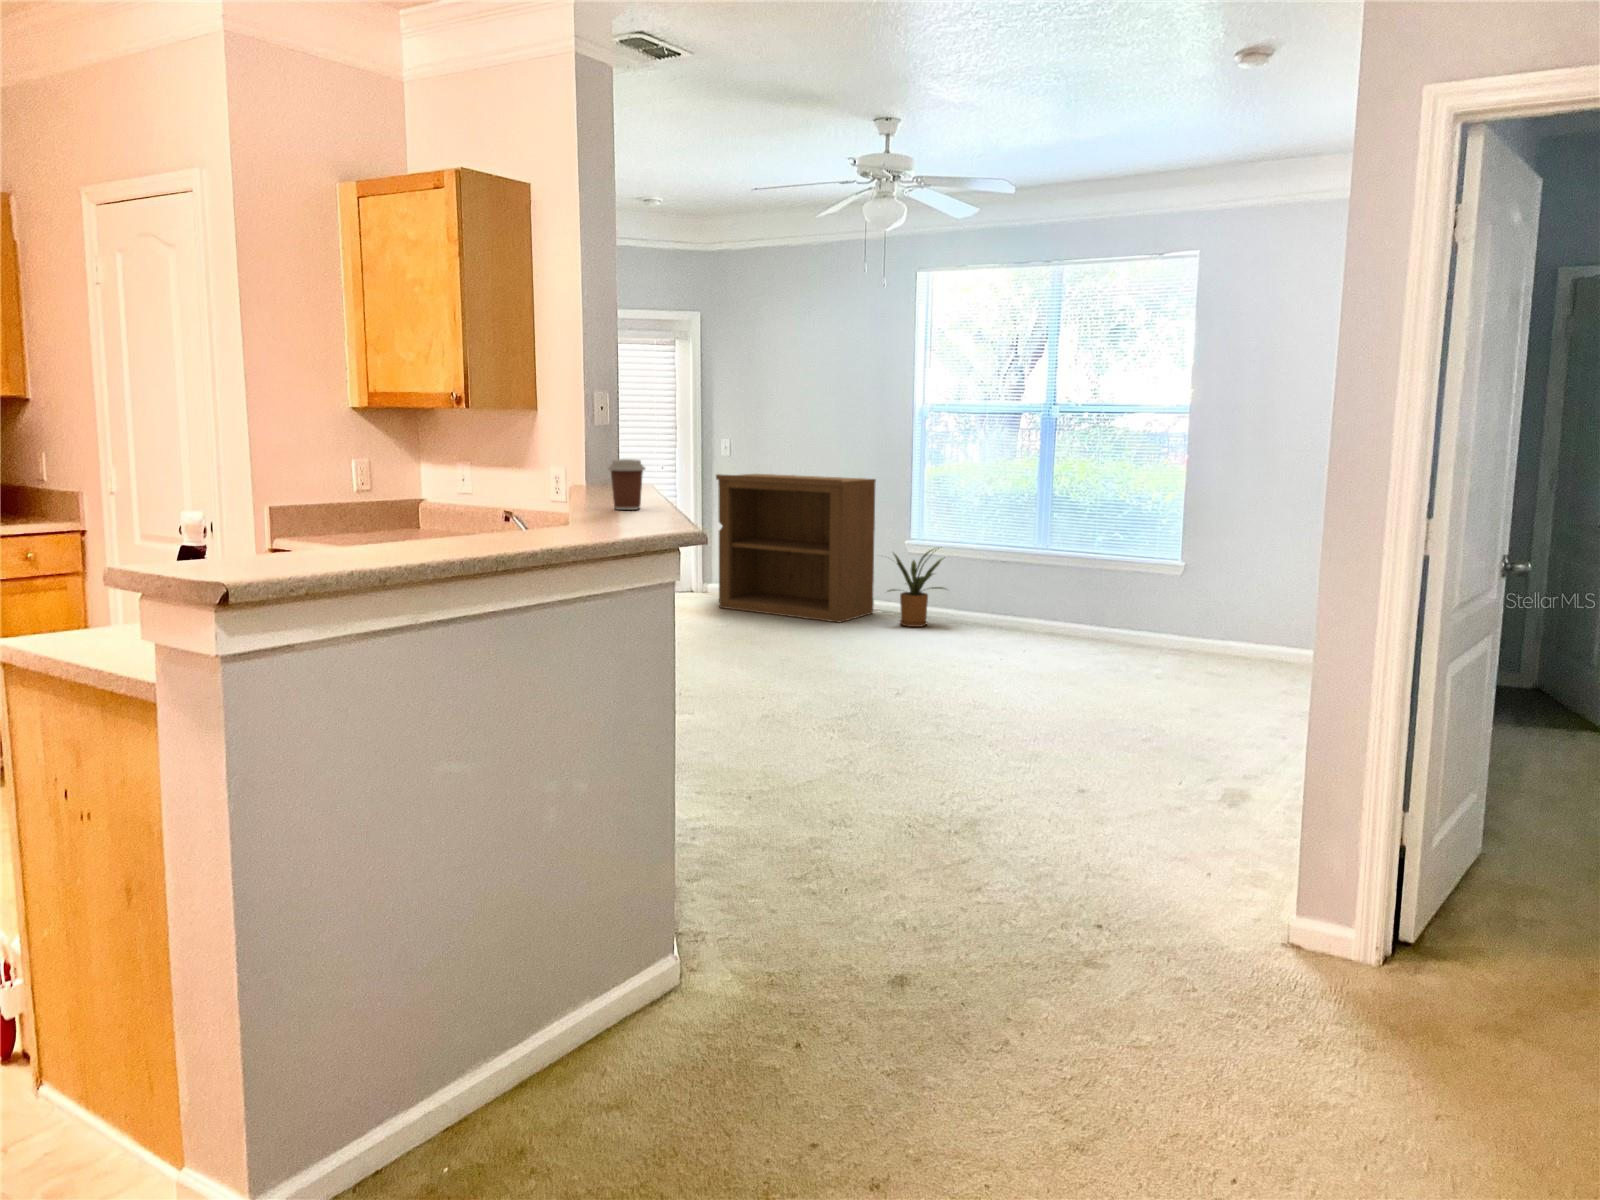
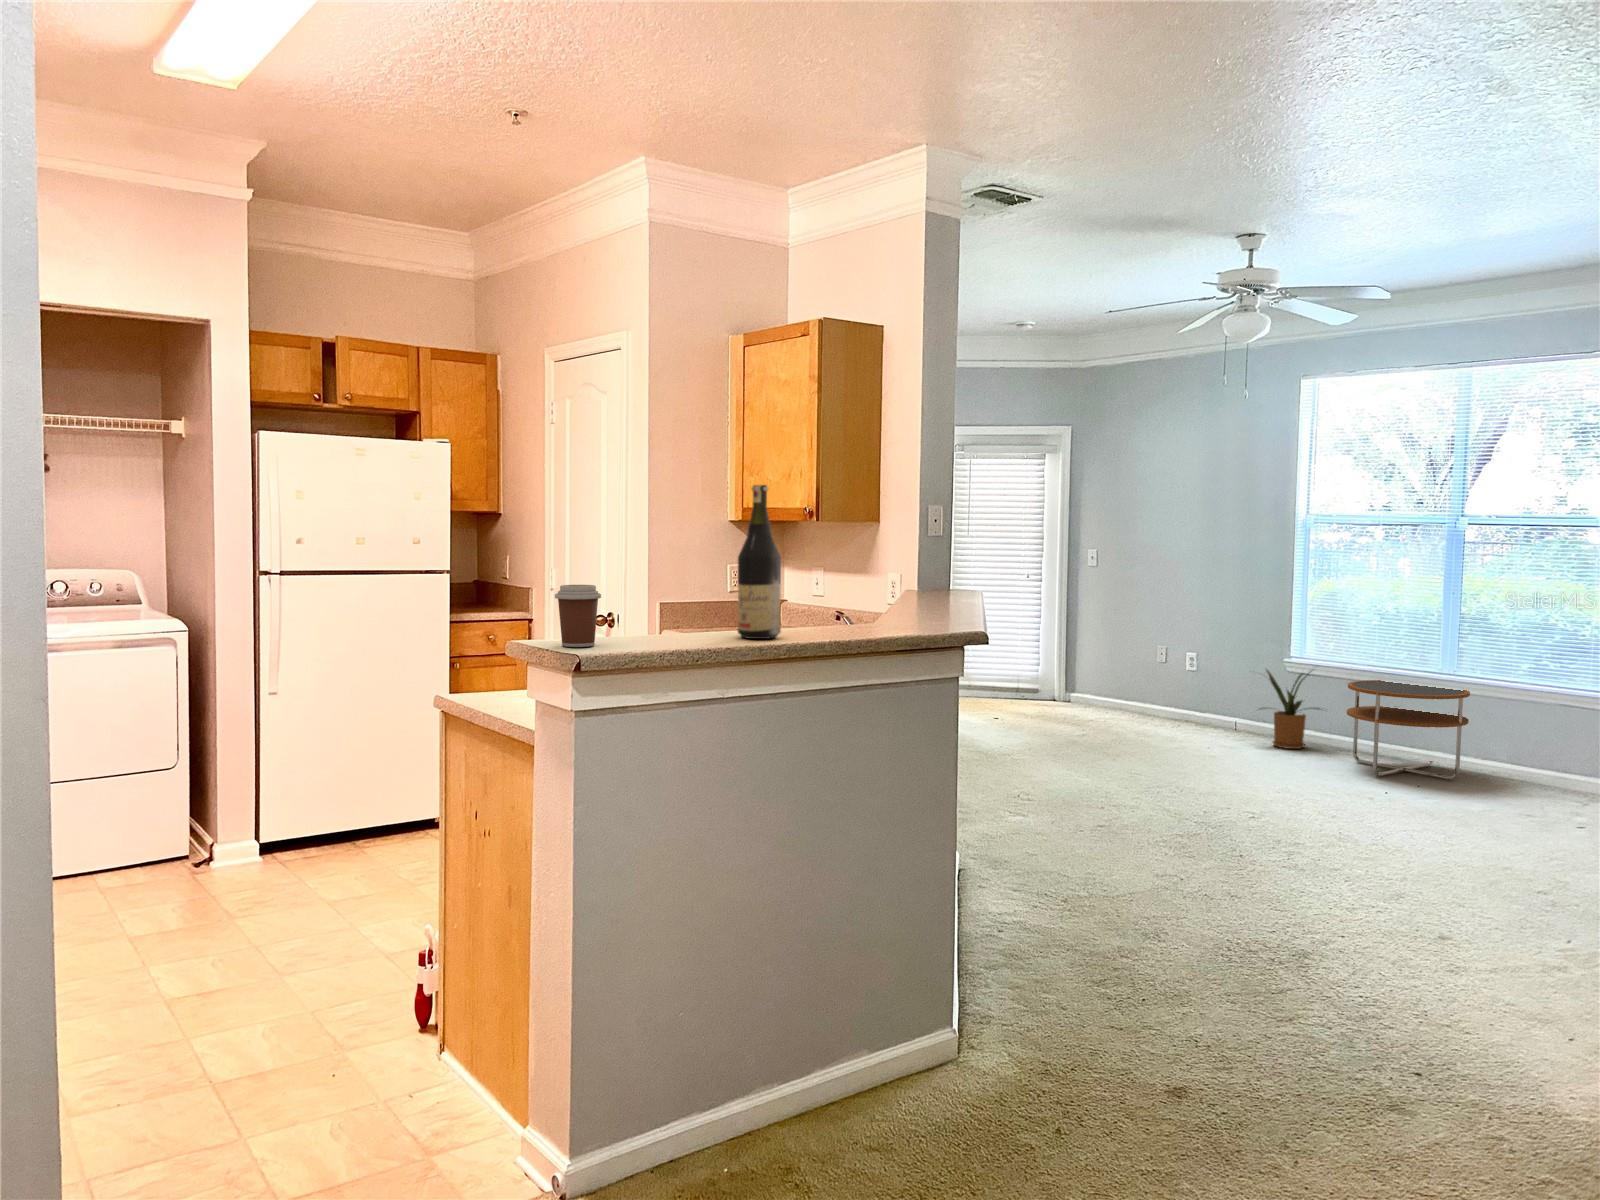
wine bottle: none [419,359,477,549] -> present [738,485,781,639]
coffee cup: present [608,459,645,510] -> present [555,585,601,647]
bookshelf: present [716,474,876,623] -> none [1081,584,1251,739]
side table: none [966,559,1068,648] -> present [1347,680,1470,780]

